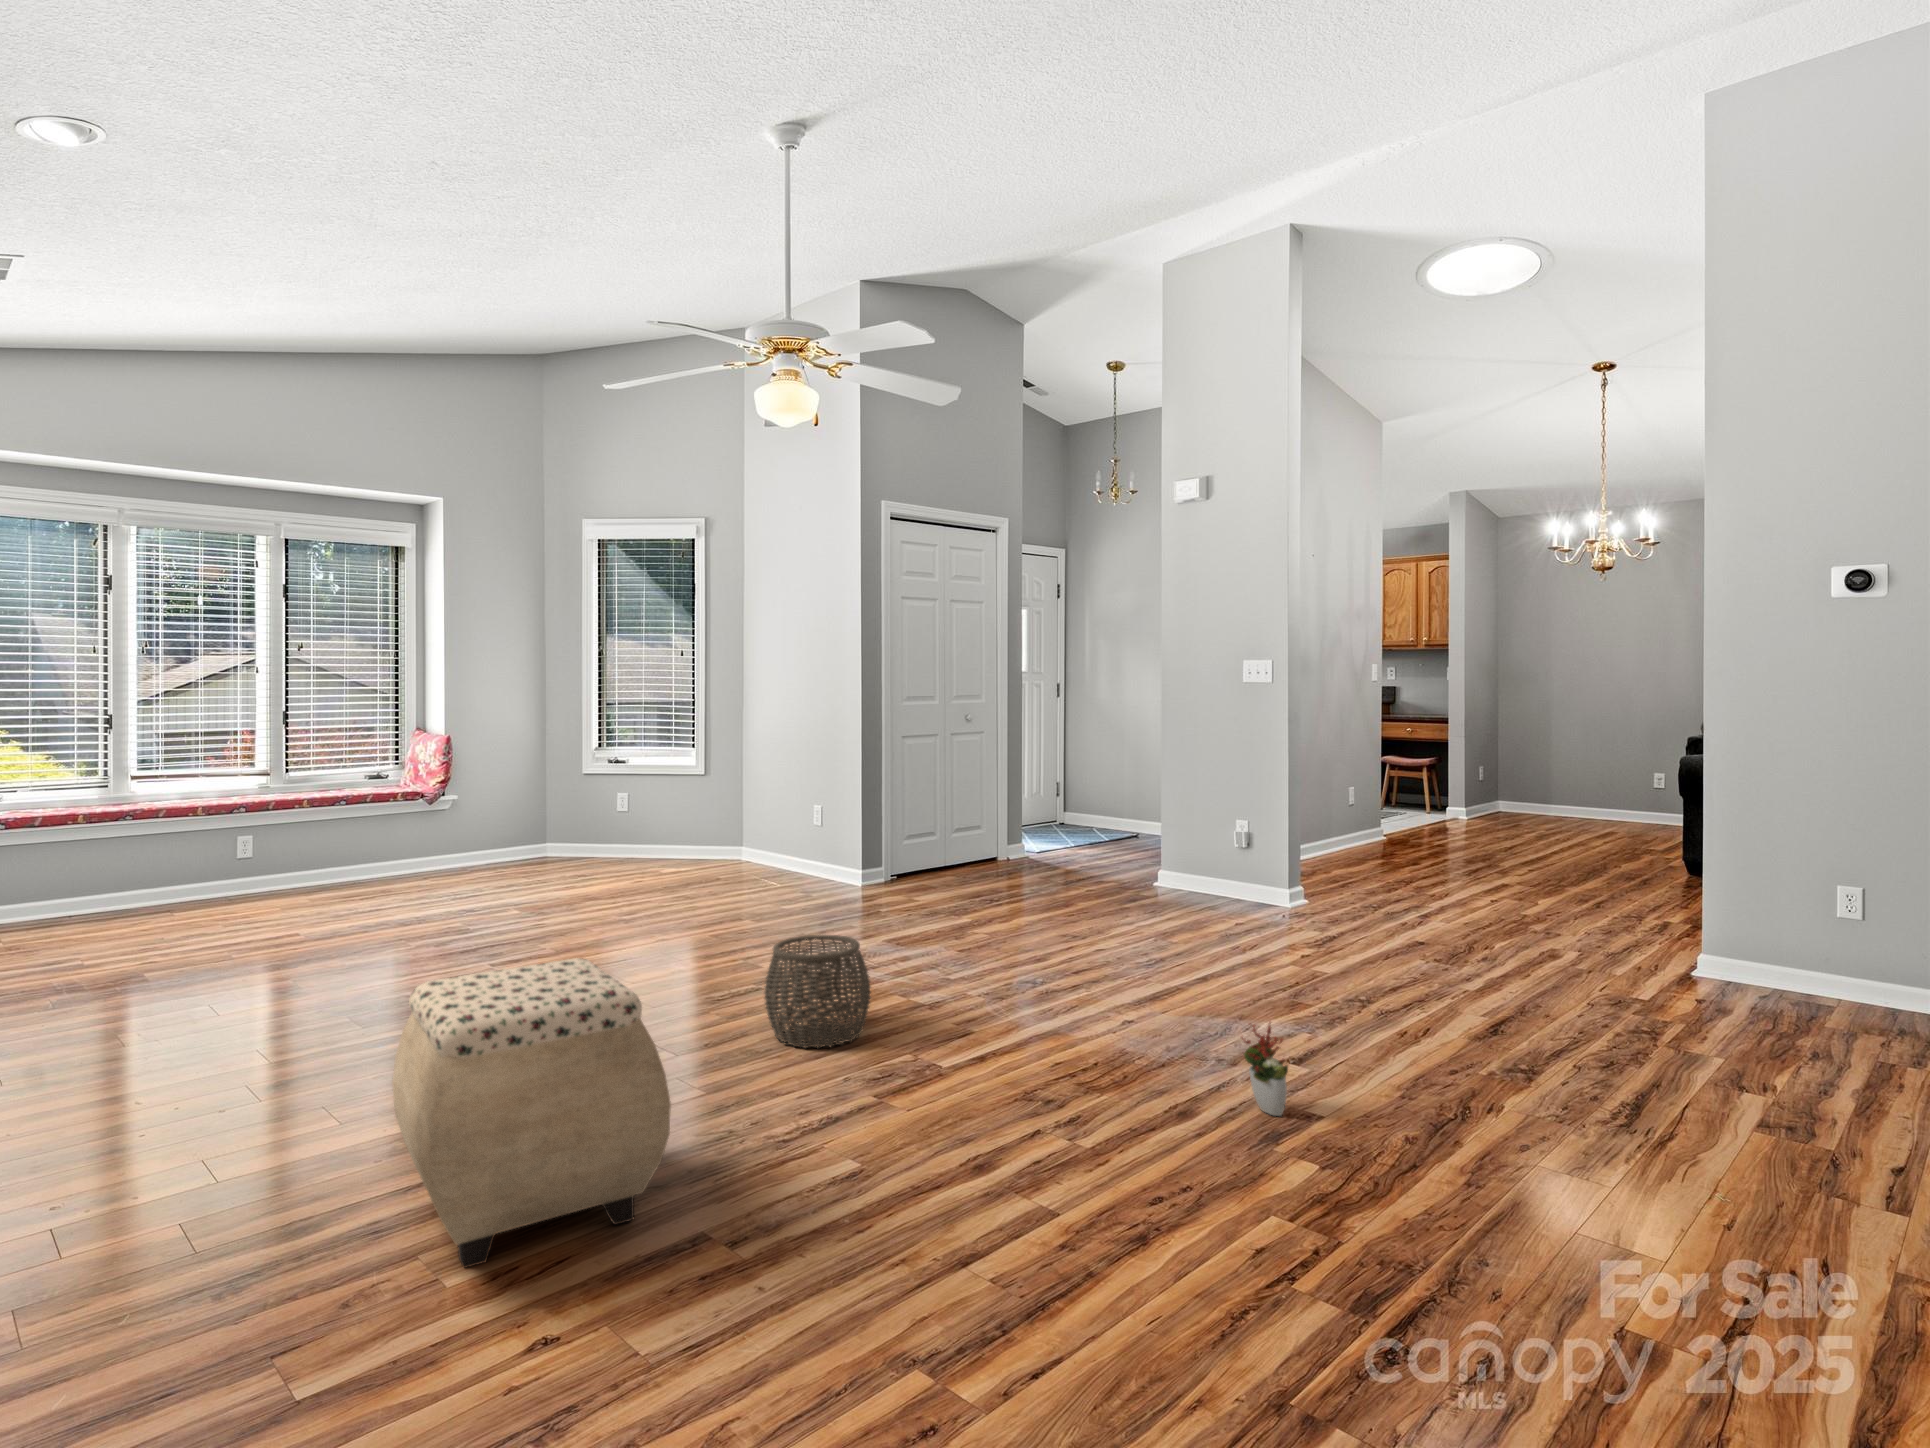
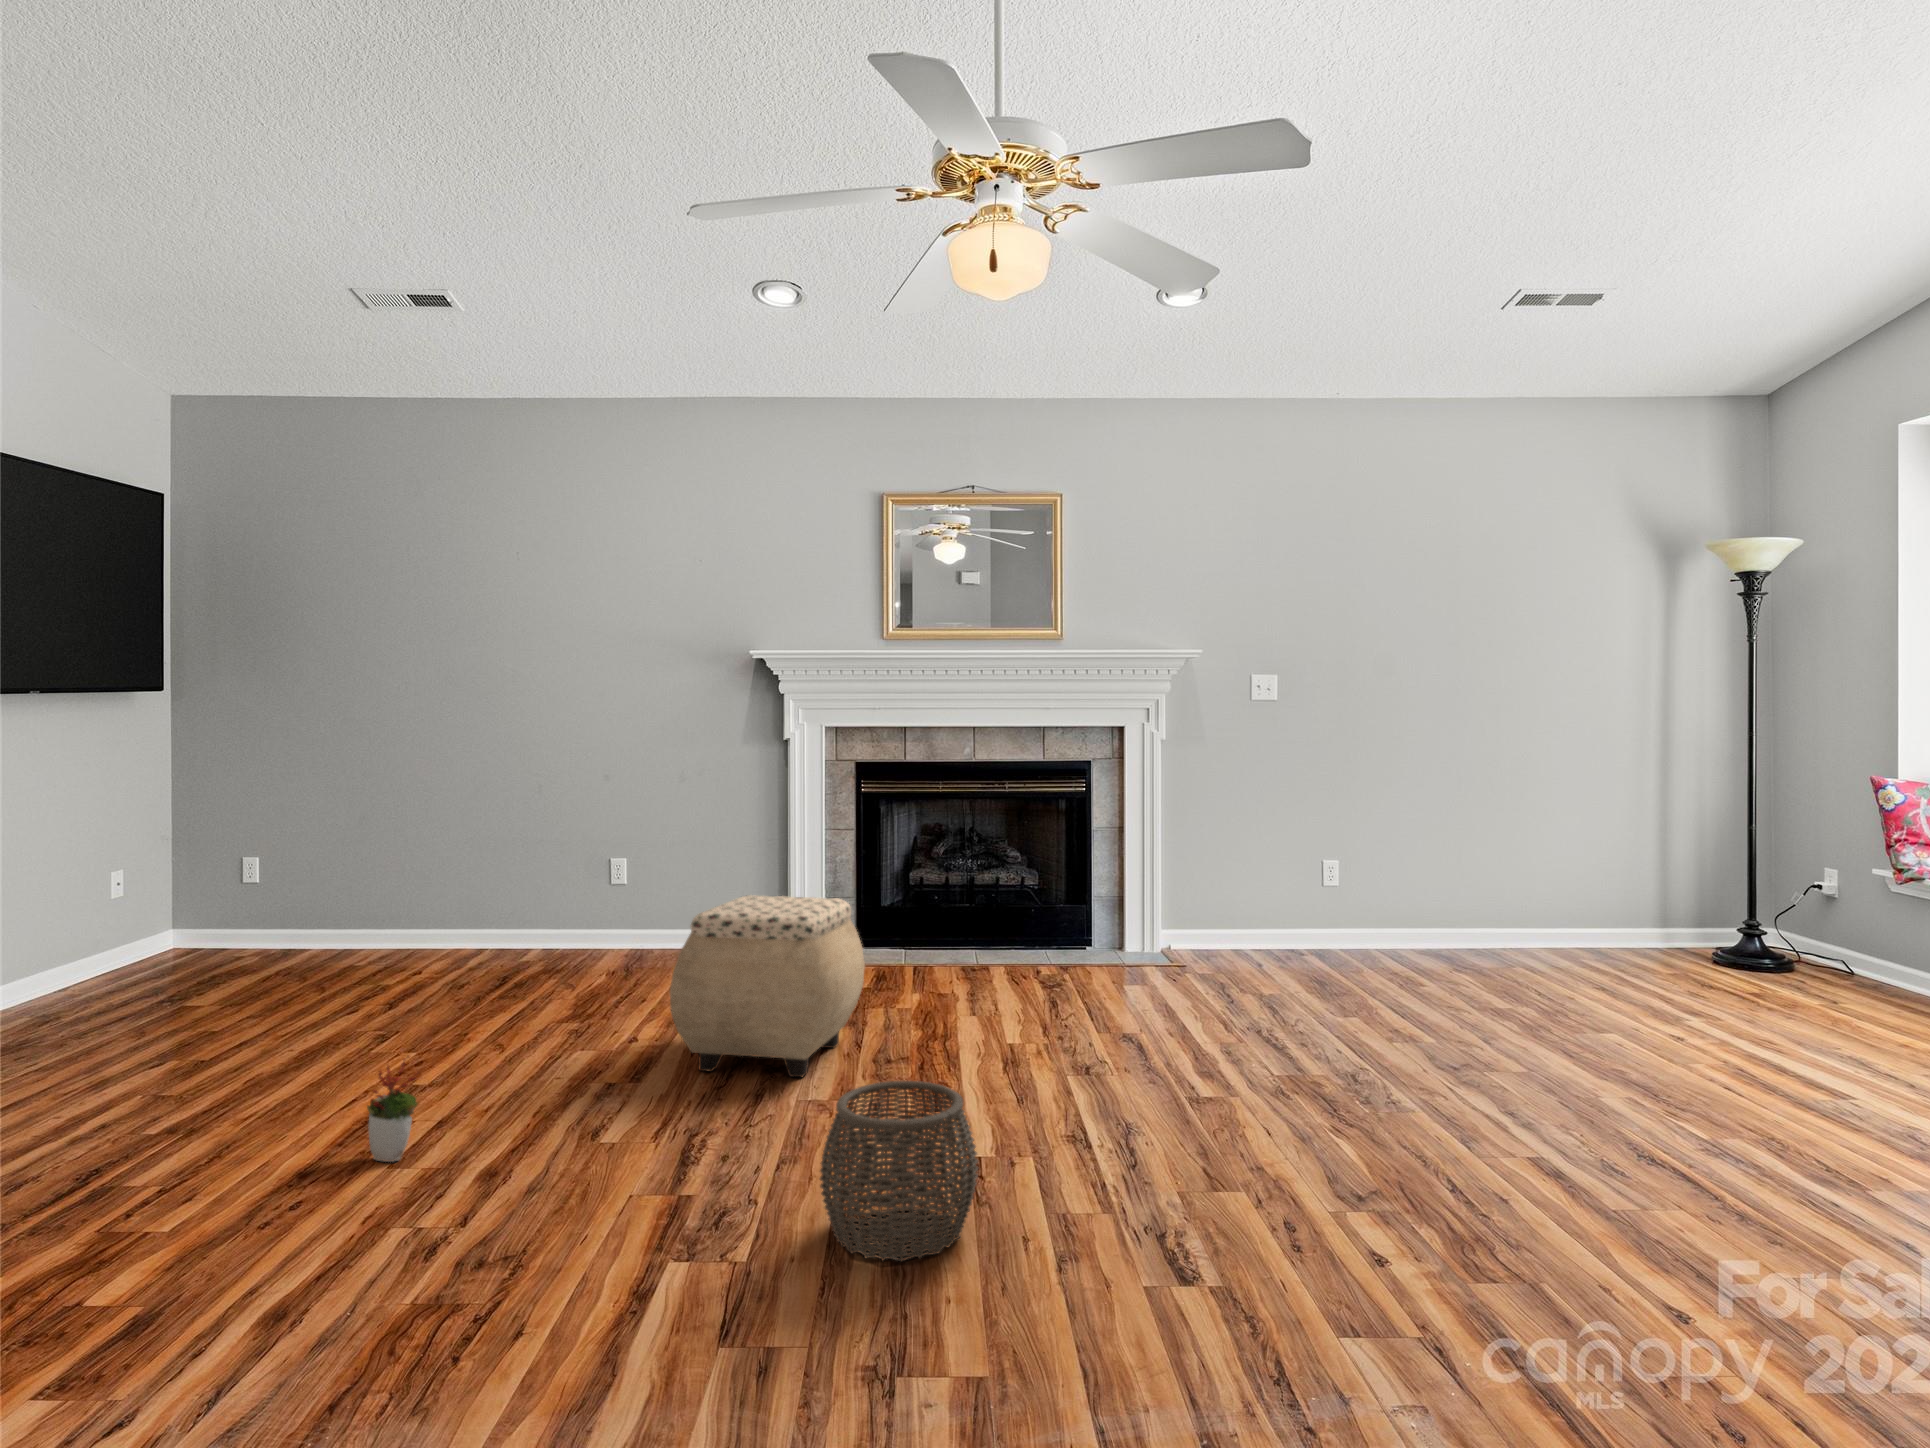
decorative plant: present [1241,1023,1288,1116] -> present [367,1056,419,1162]

